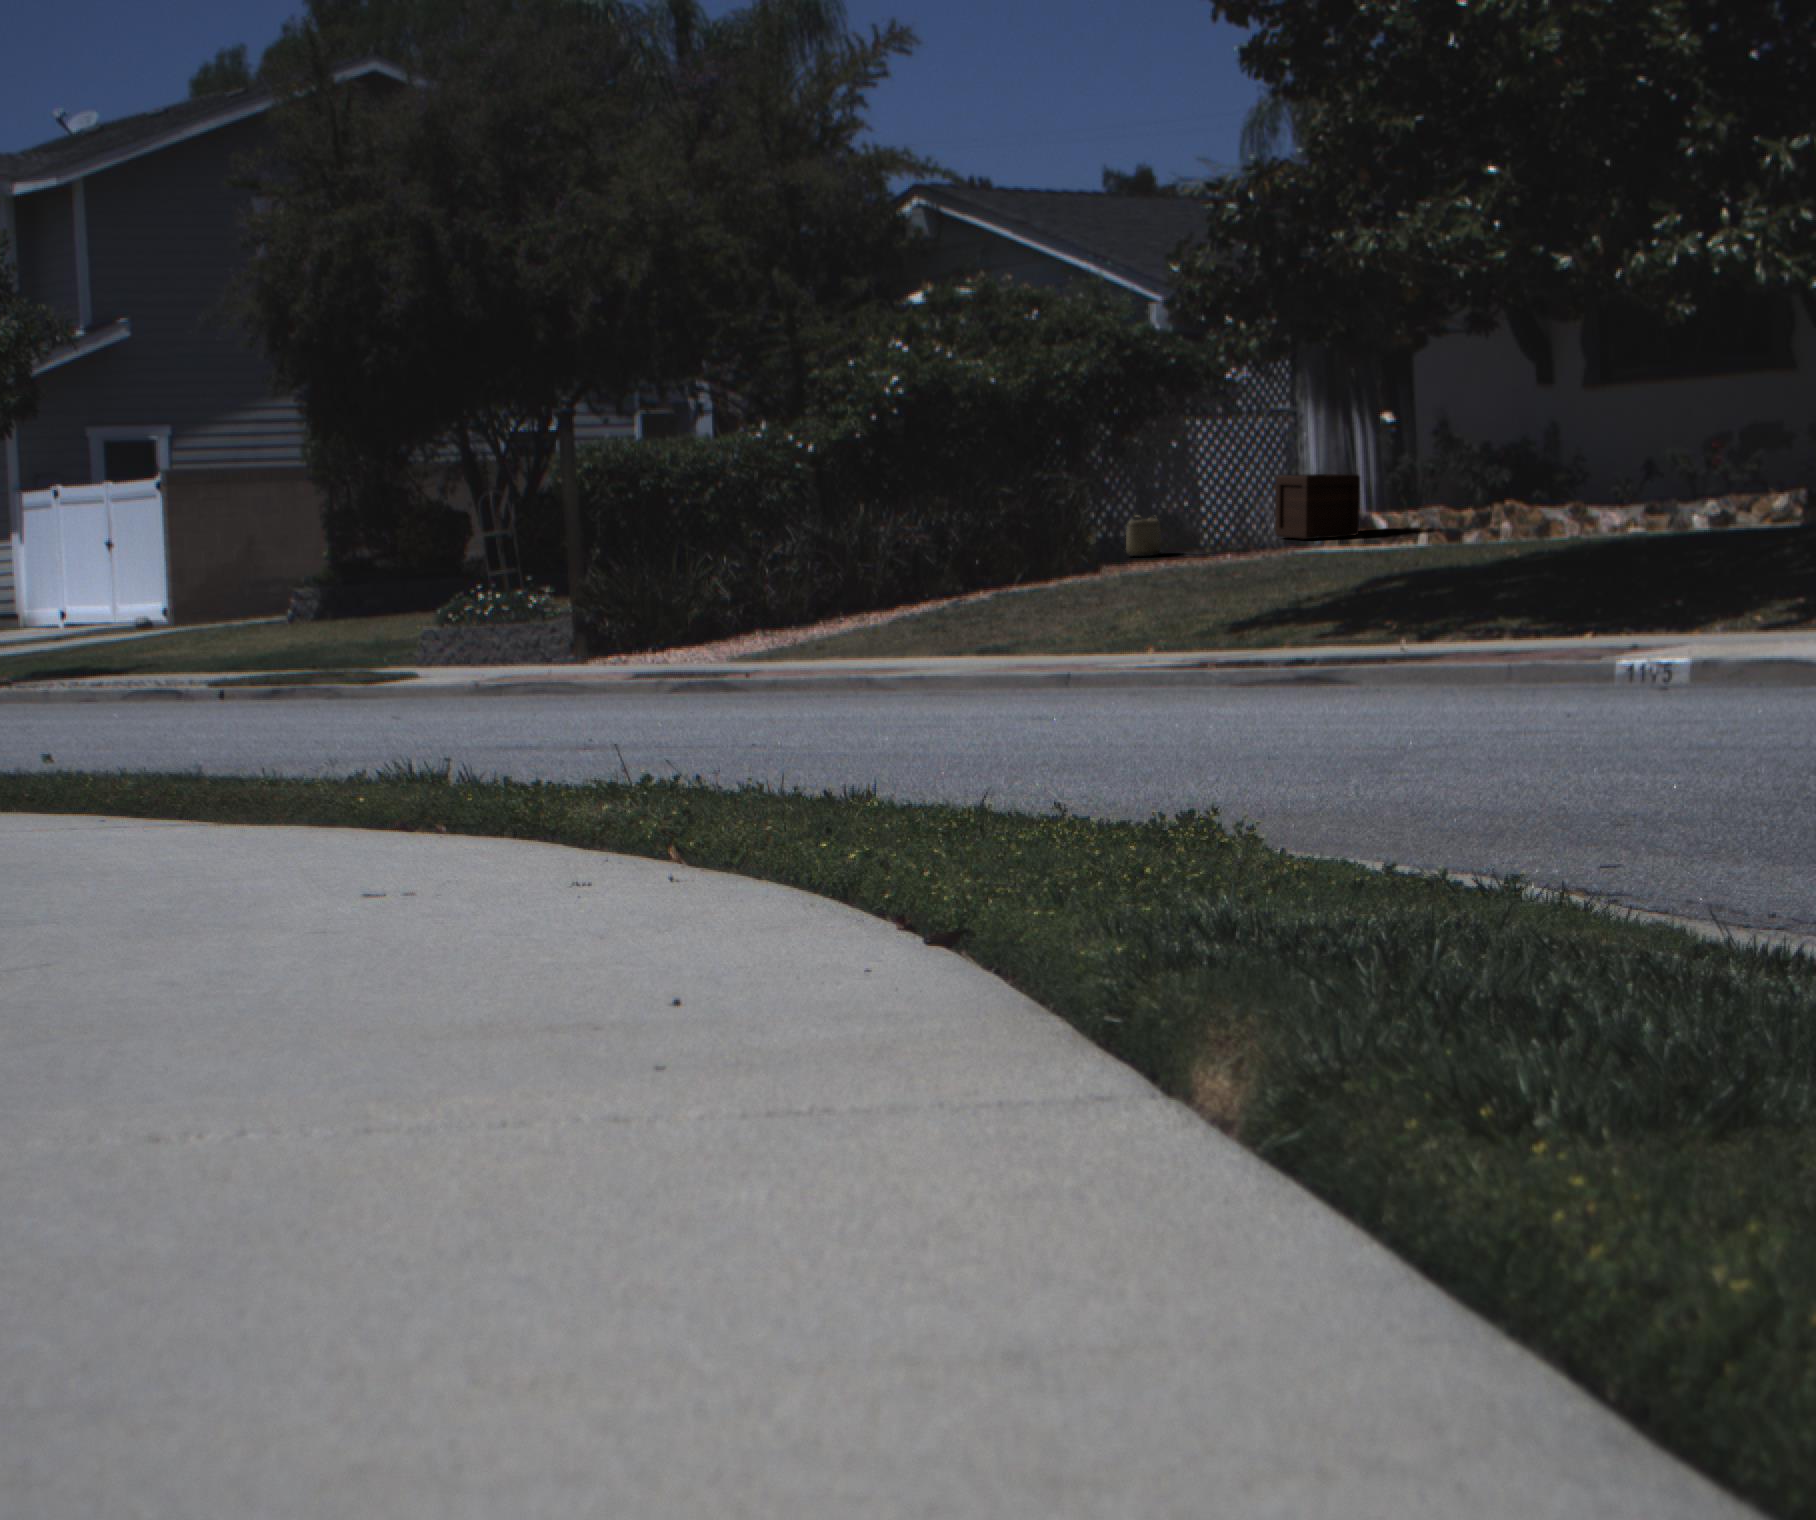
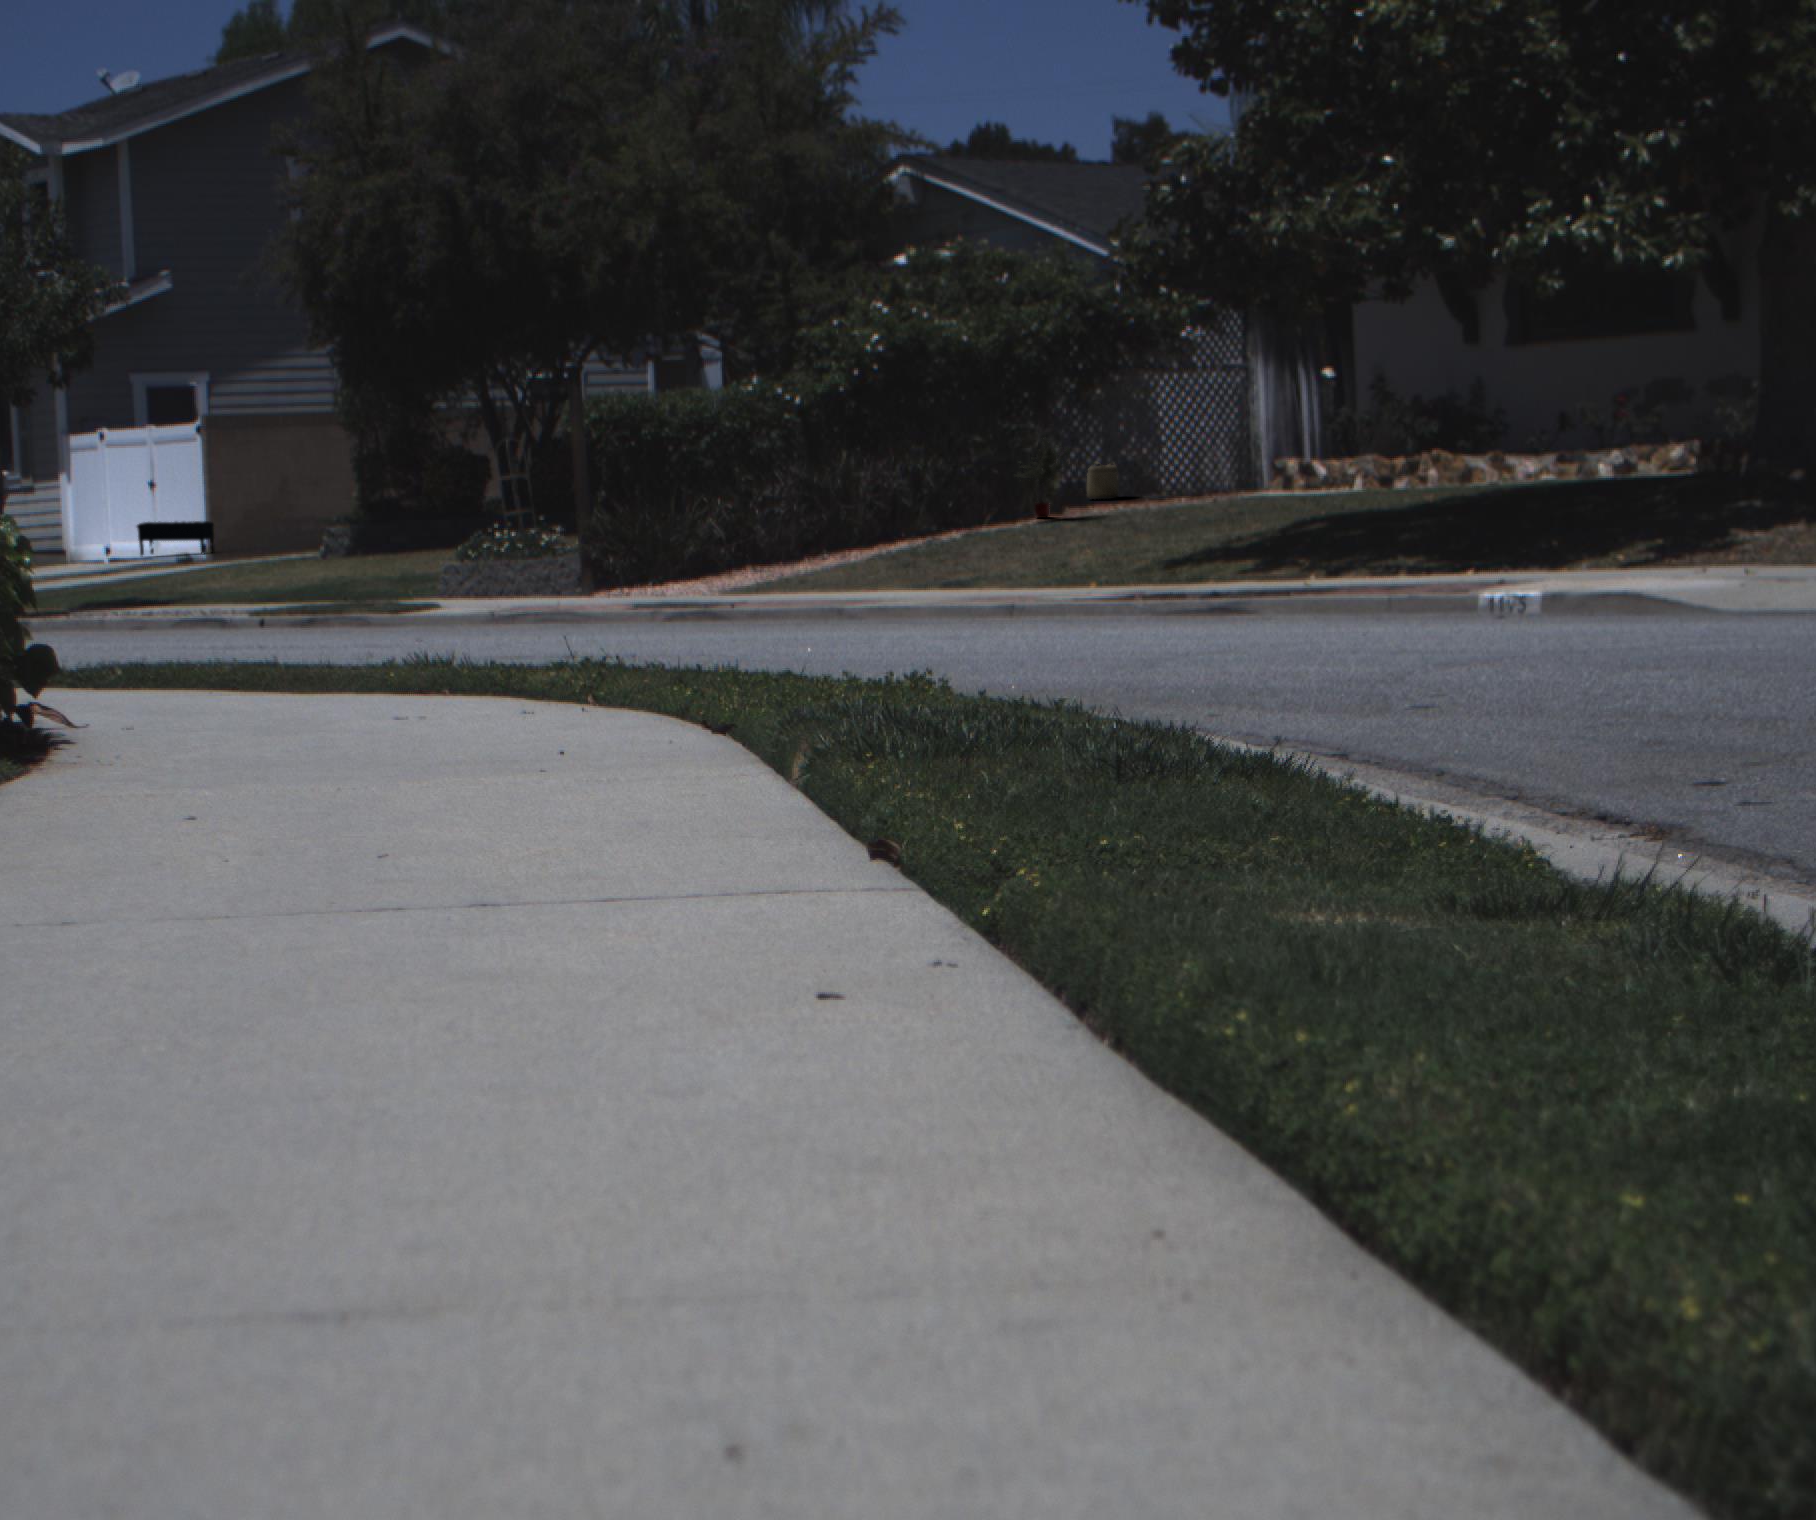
wooden crate: present [1275,474,1360,539] -> none [1225,424,1303,484]
potted tree: none [1049,487,1111,577] -> present [1017,438,1069,518]
bench: none [95,582,181,620] -> present [137,521,215,556]

